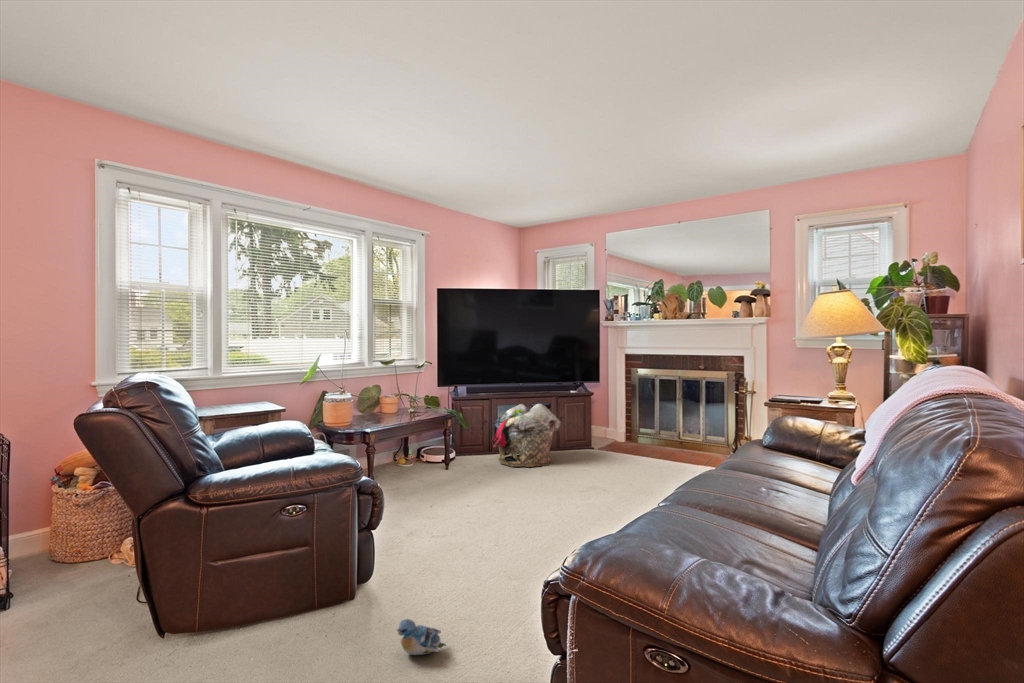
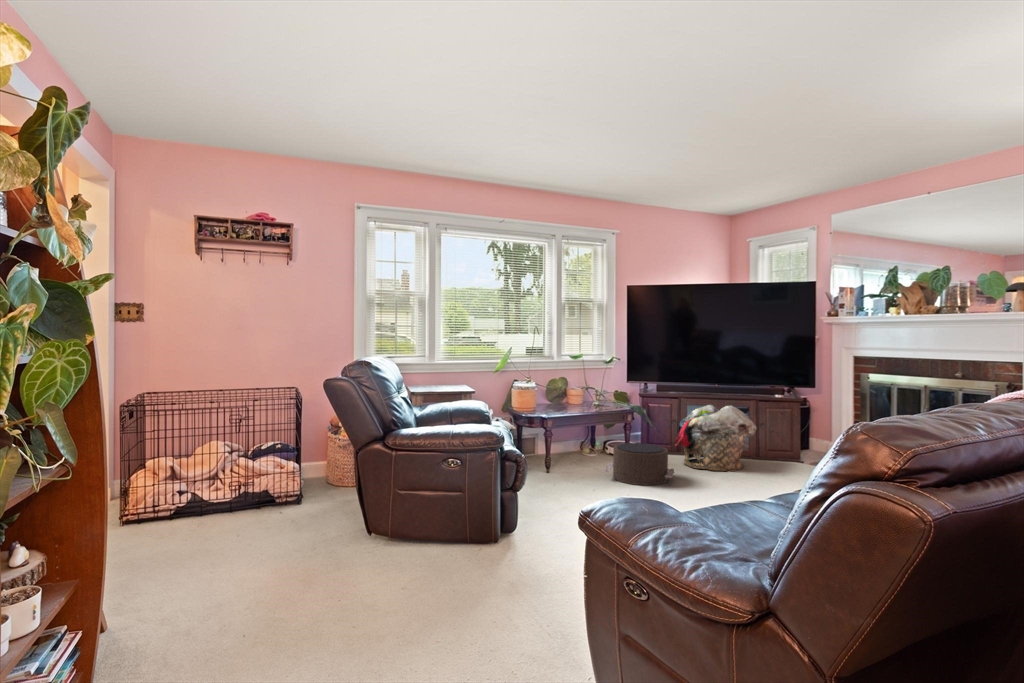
pouf: none [434,449,505,493] -> present [604,443,674,485]
plush toy: present [397,619,446,655] -> none [511,553,547,583]

